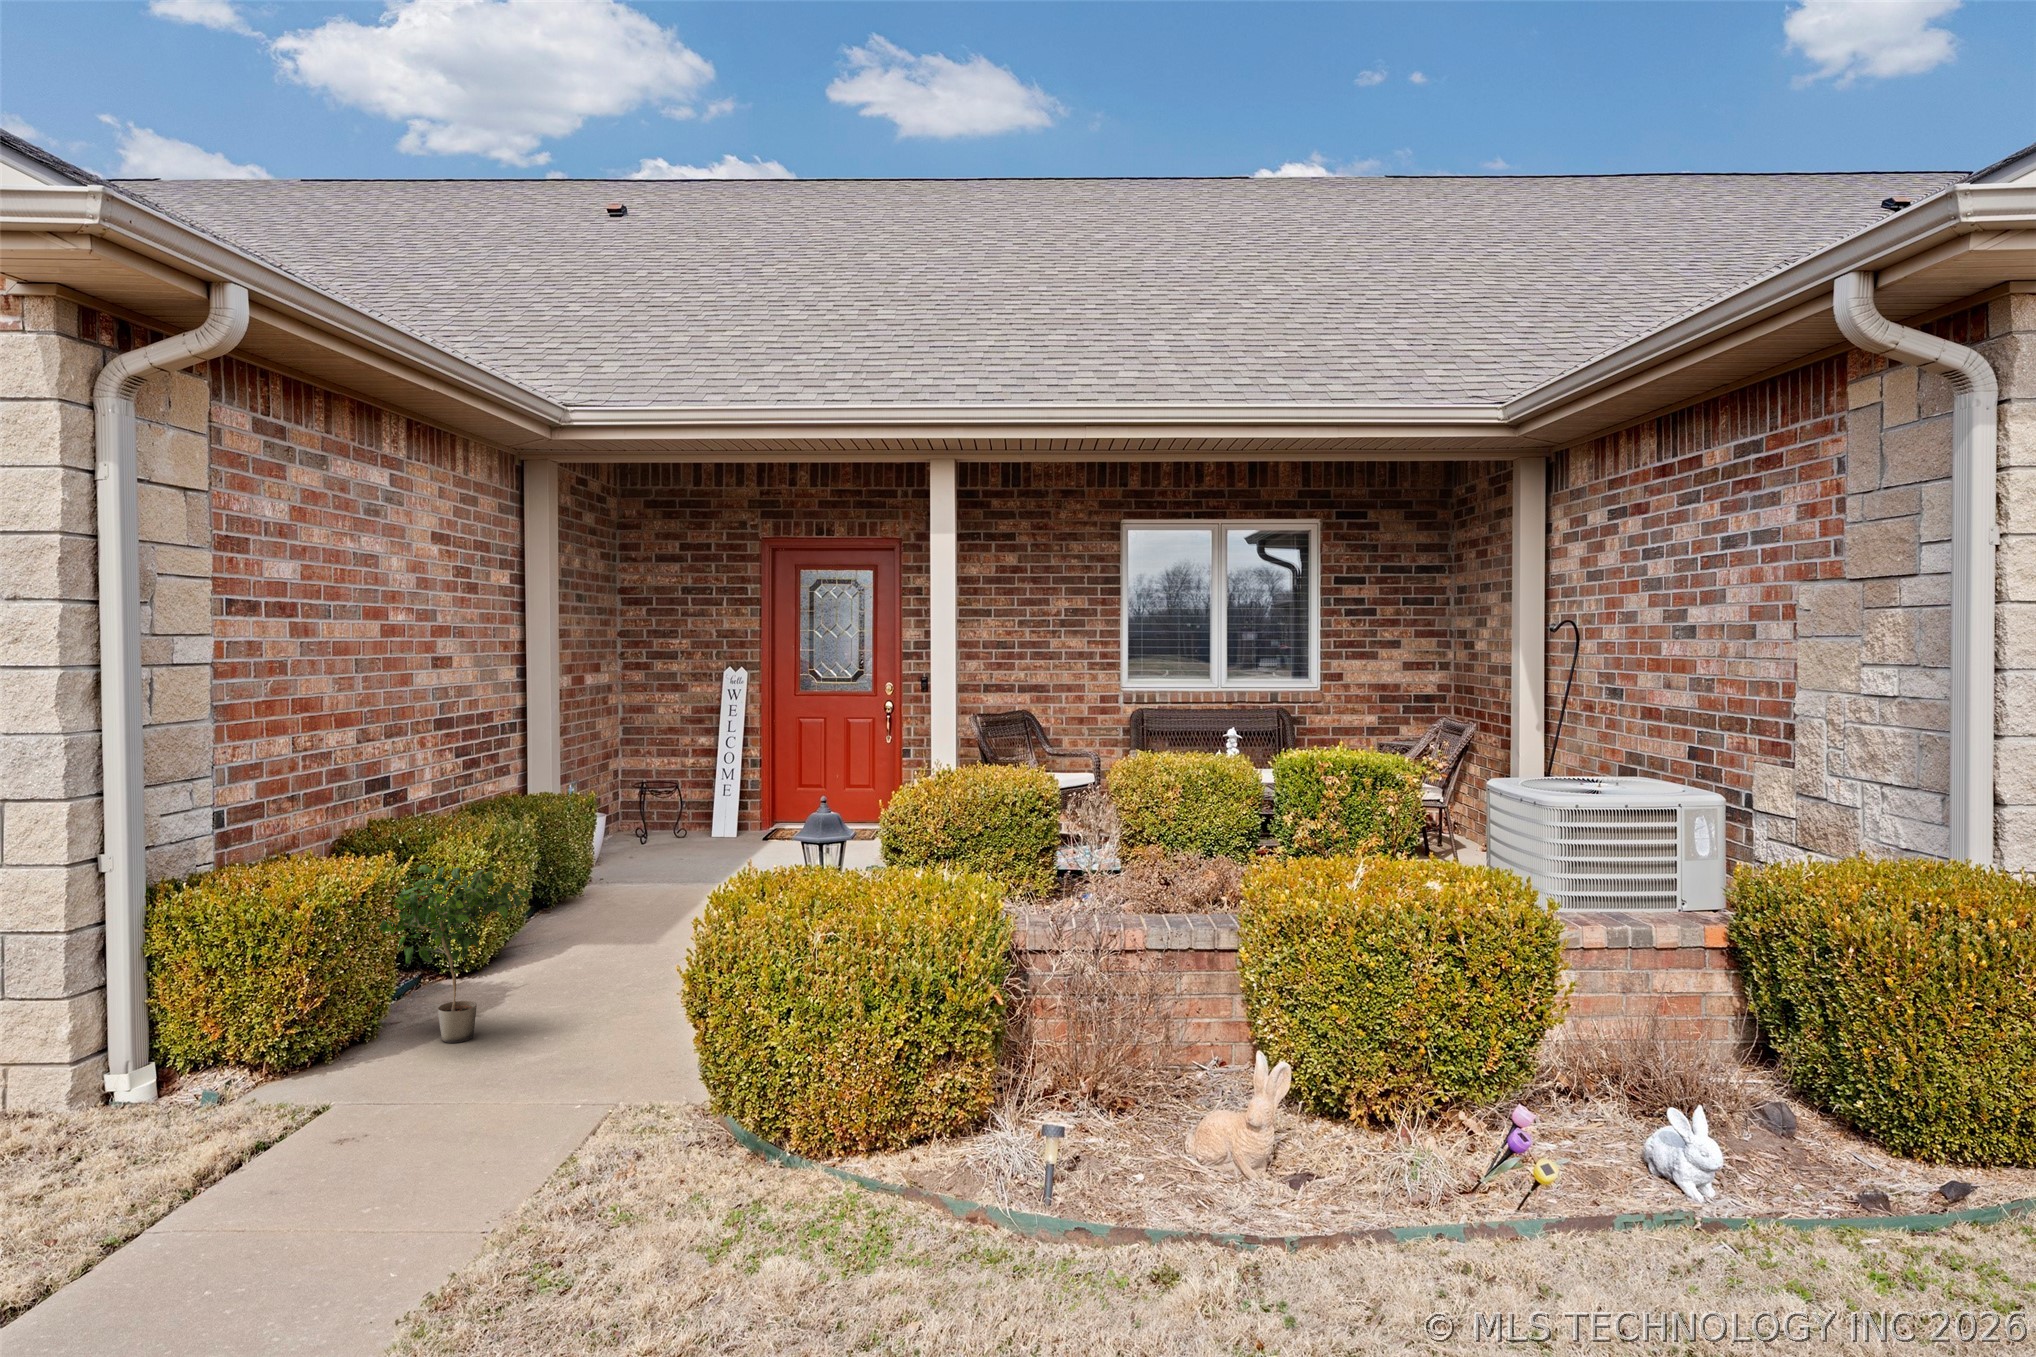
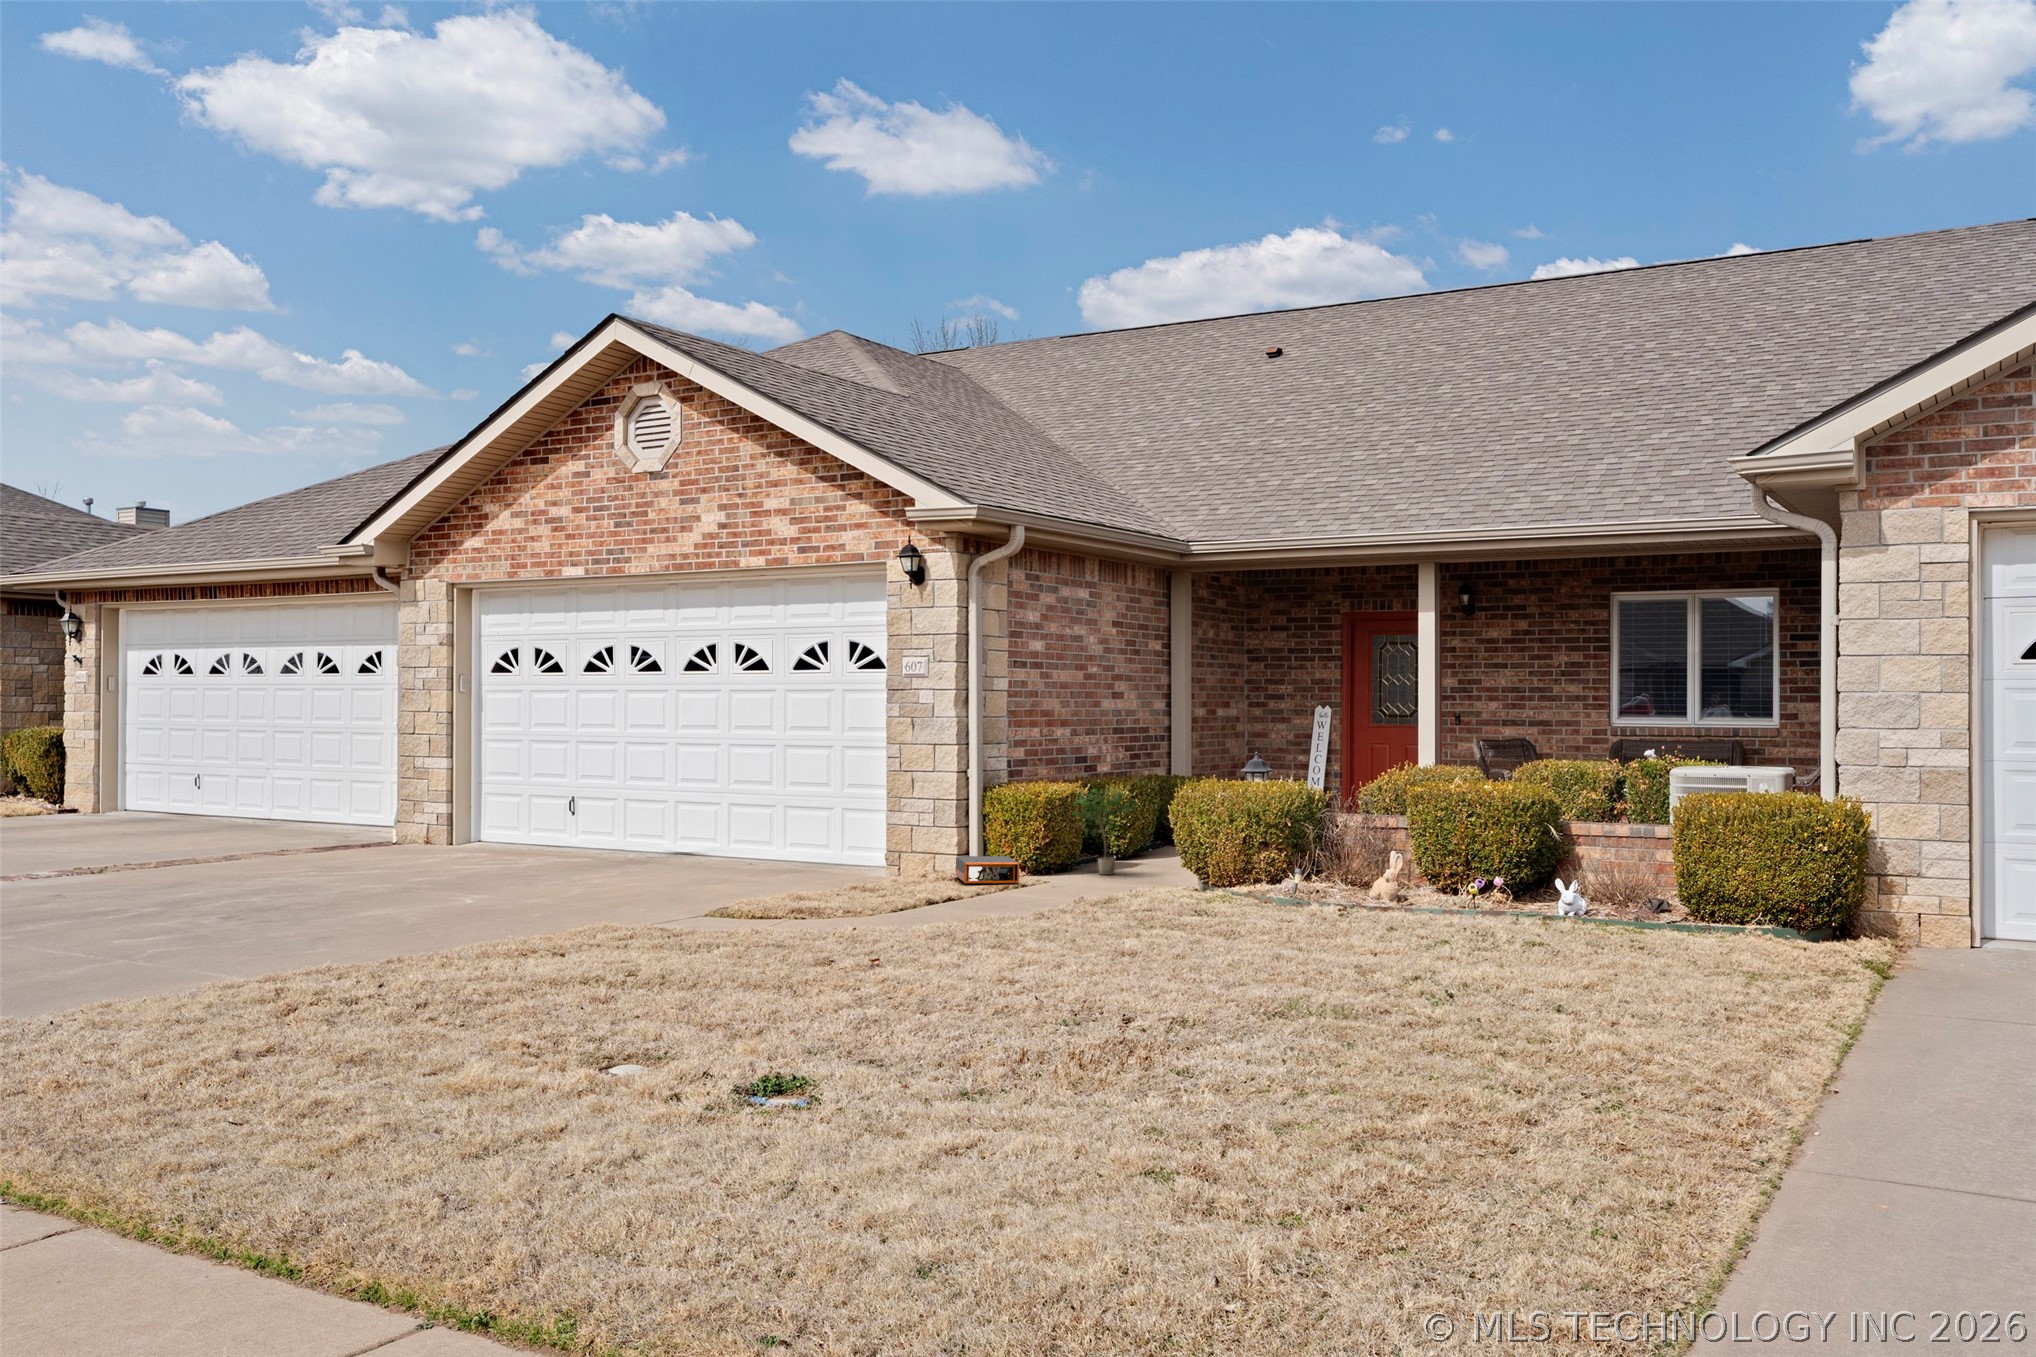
storage box: none [70,1044,250,1159] -> present [956,856,1020,883]

